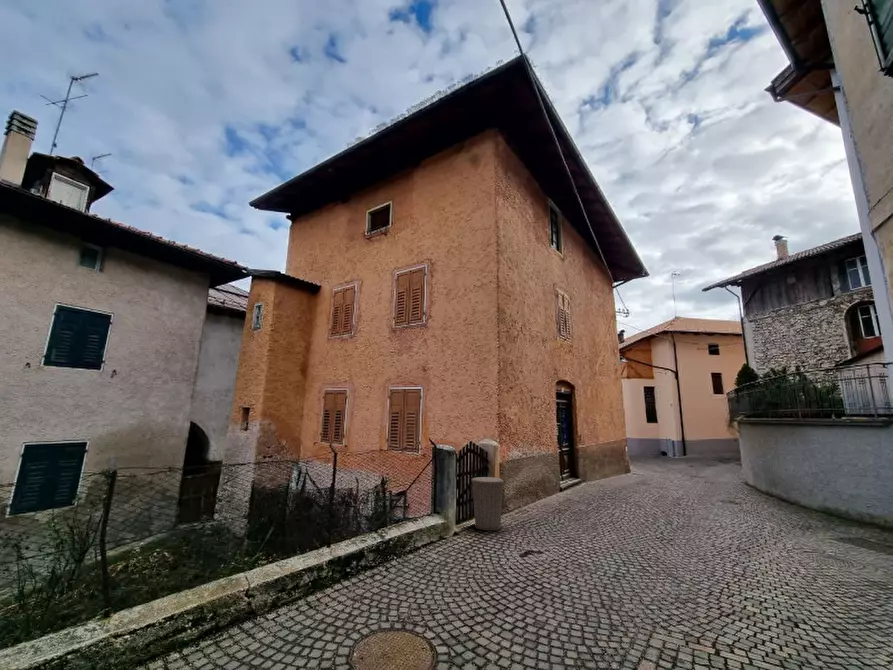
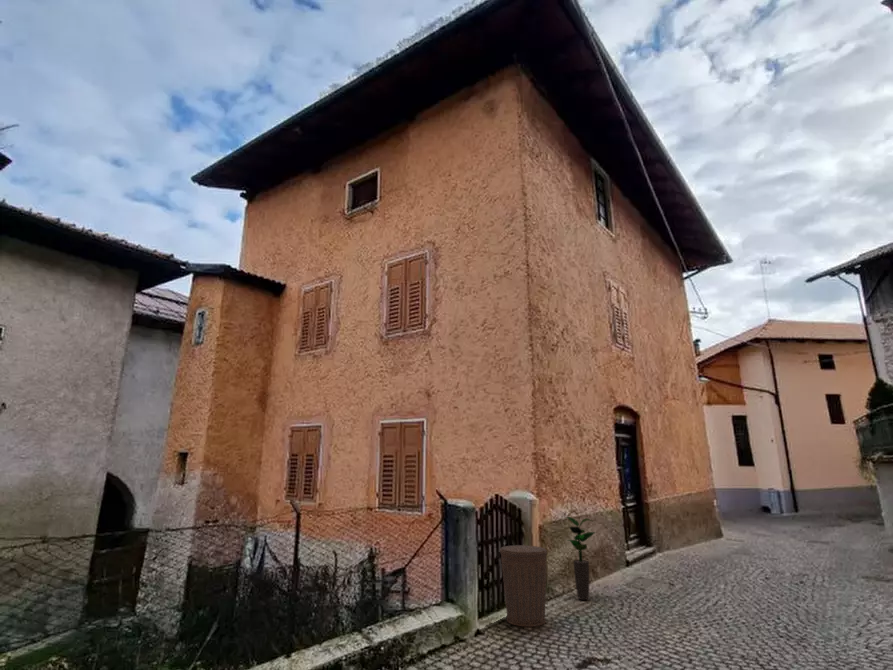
potted plant: none [516,458,538,514] -> present [567,517,595,600]

